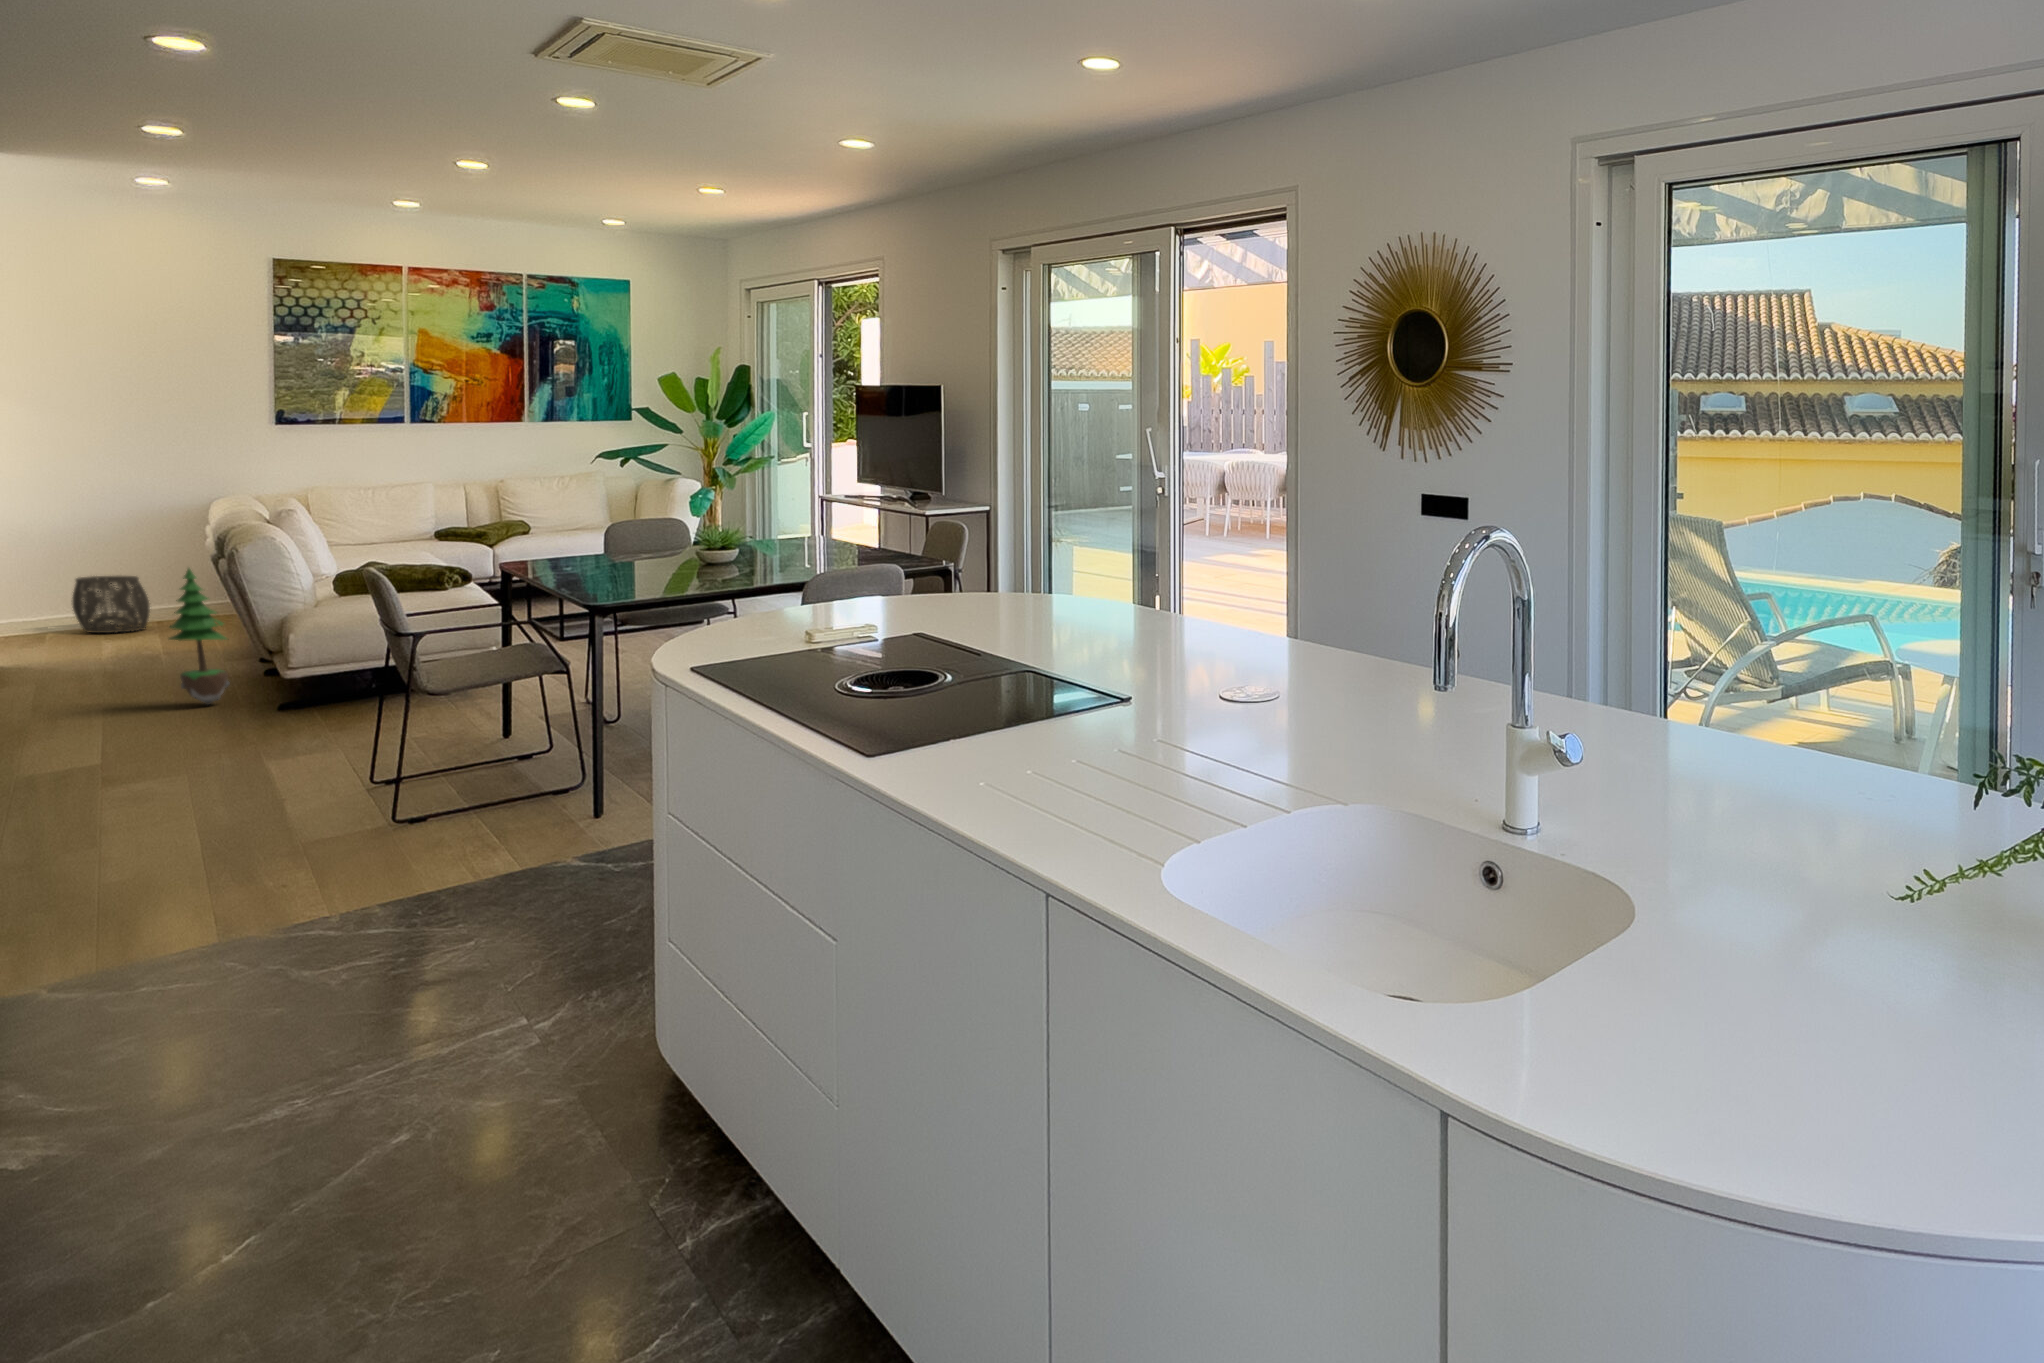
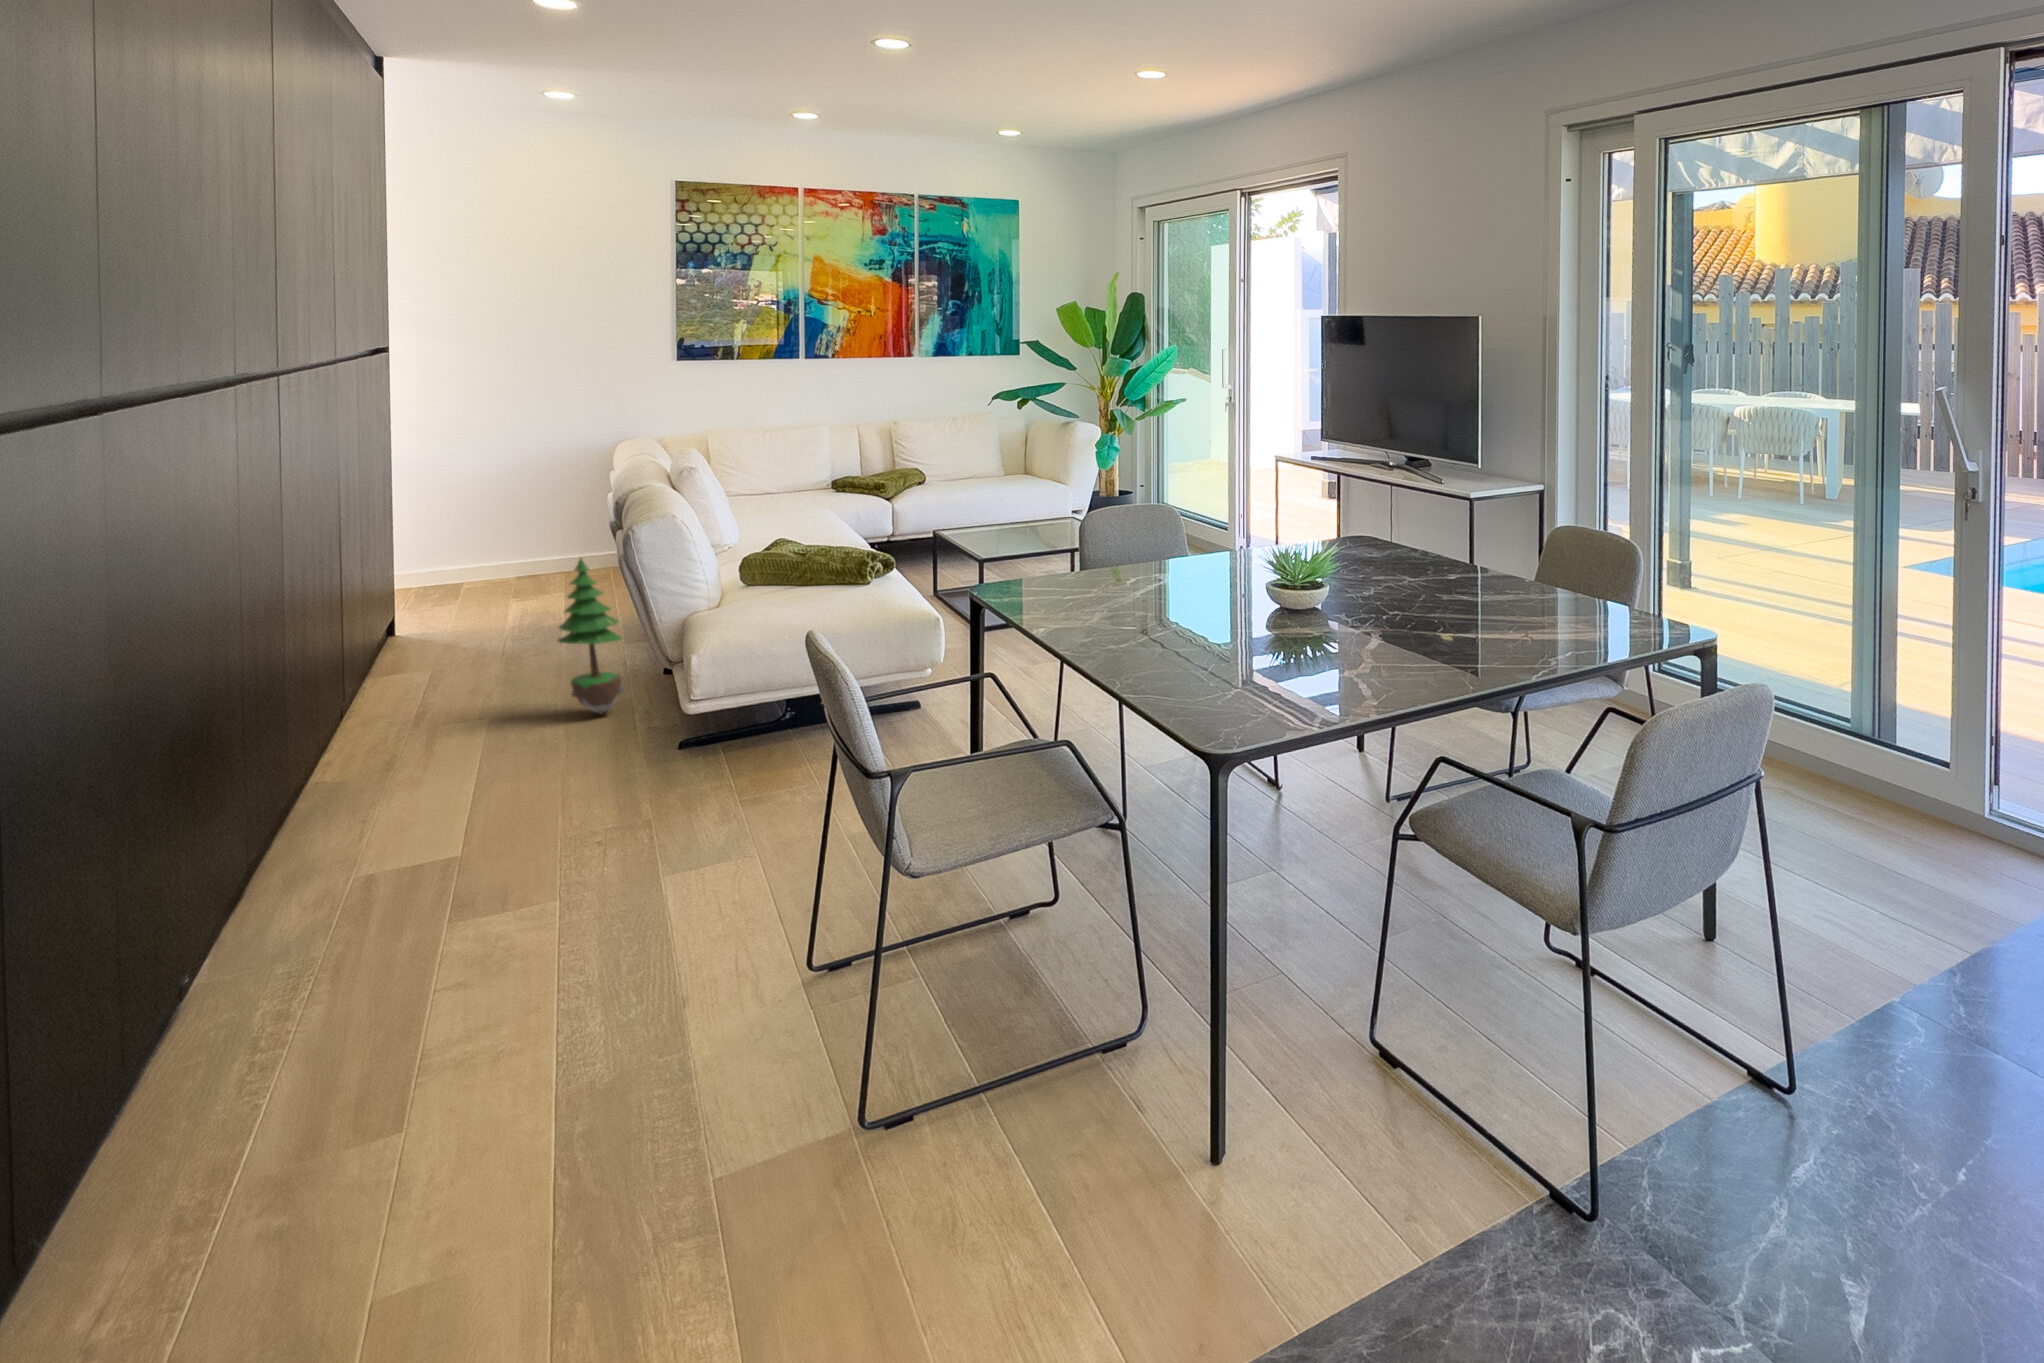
woven basket: present [72,576,150,633] -> none [476,522,552,584]

